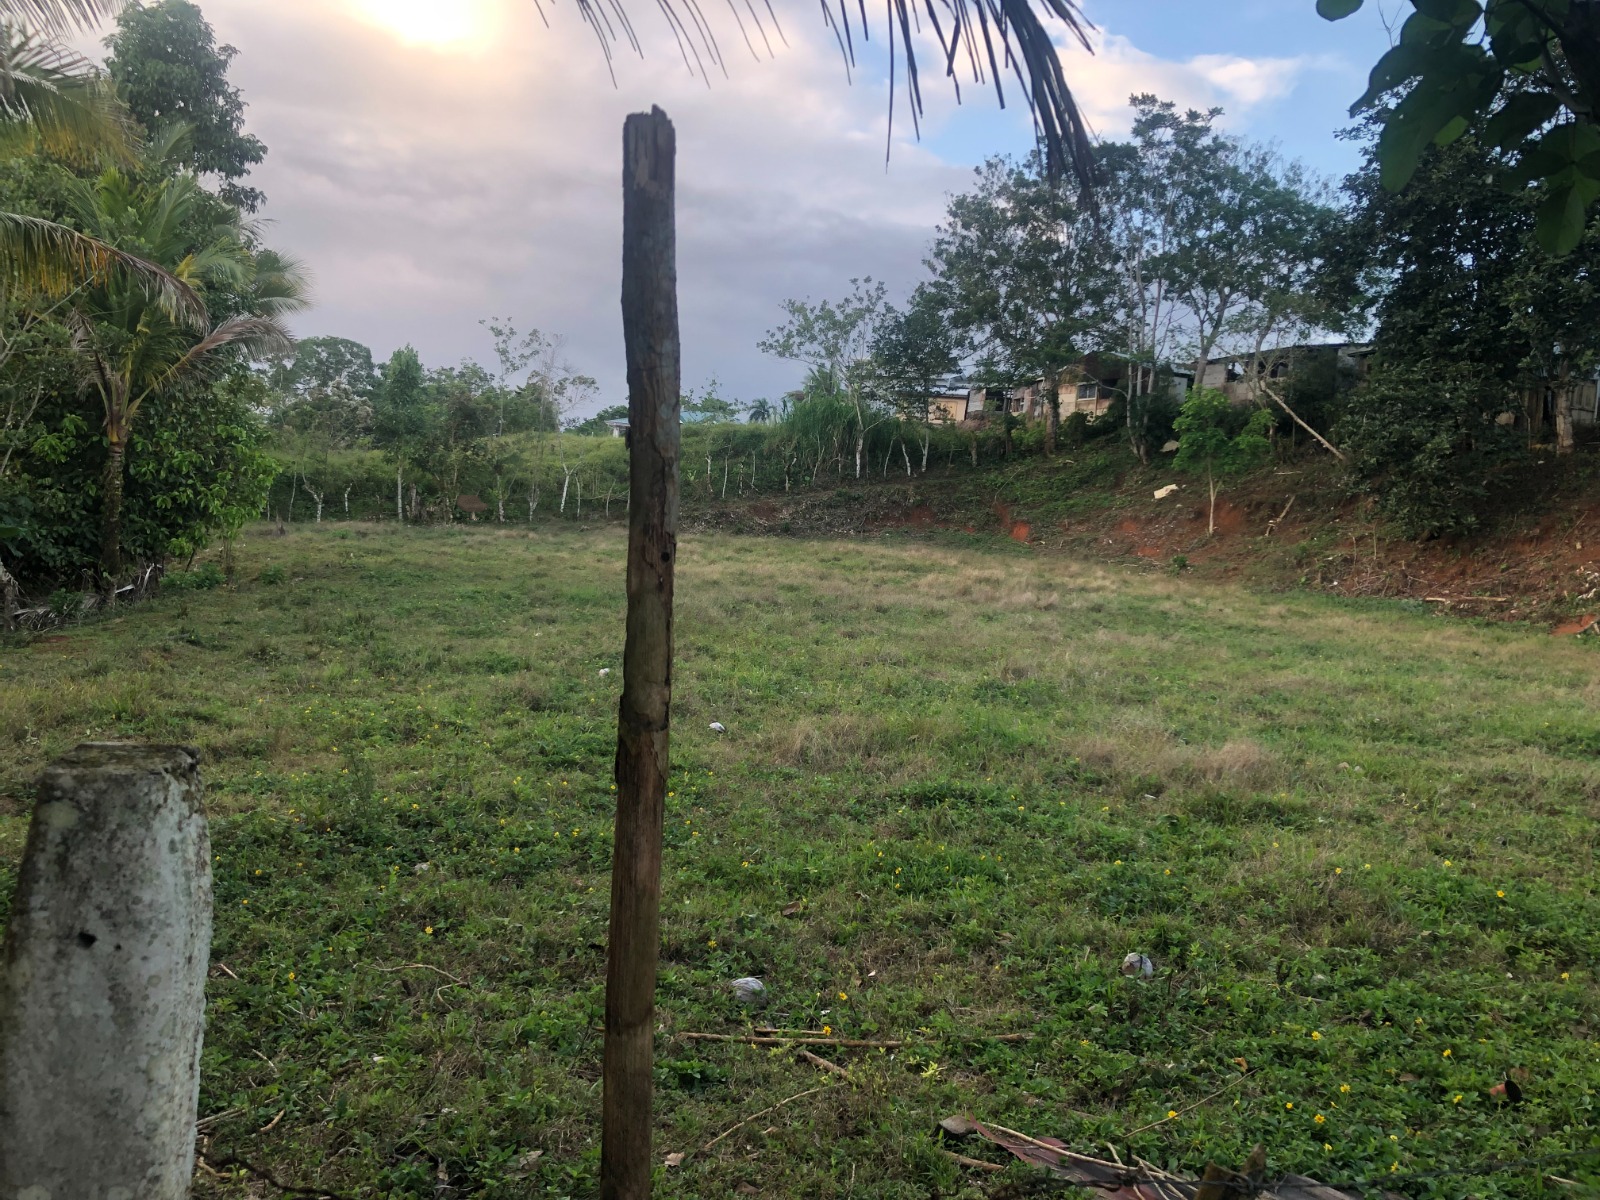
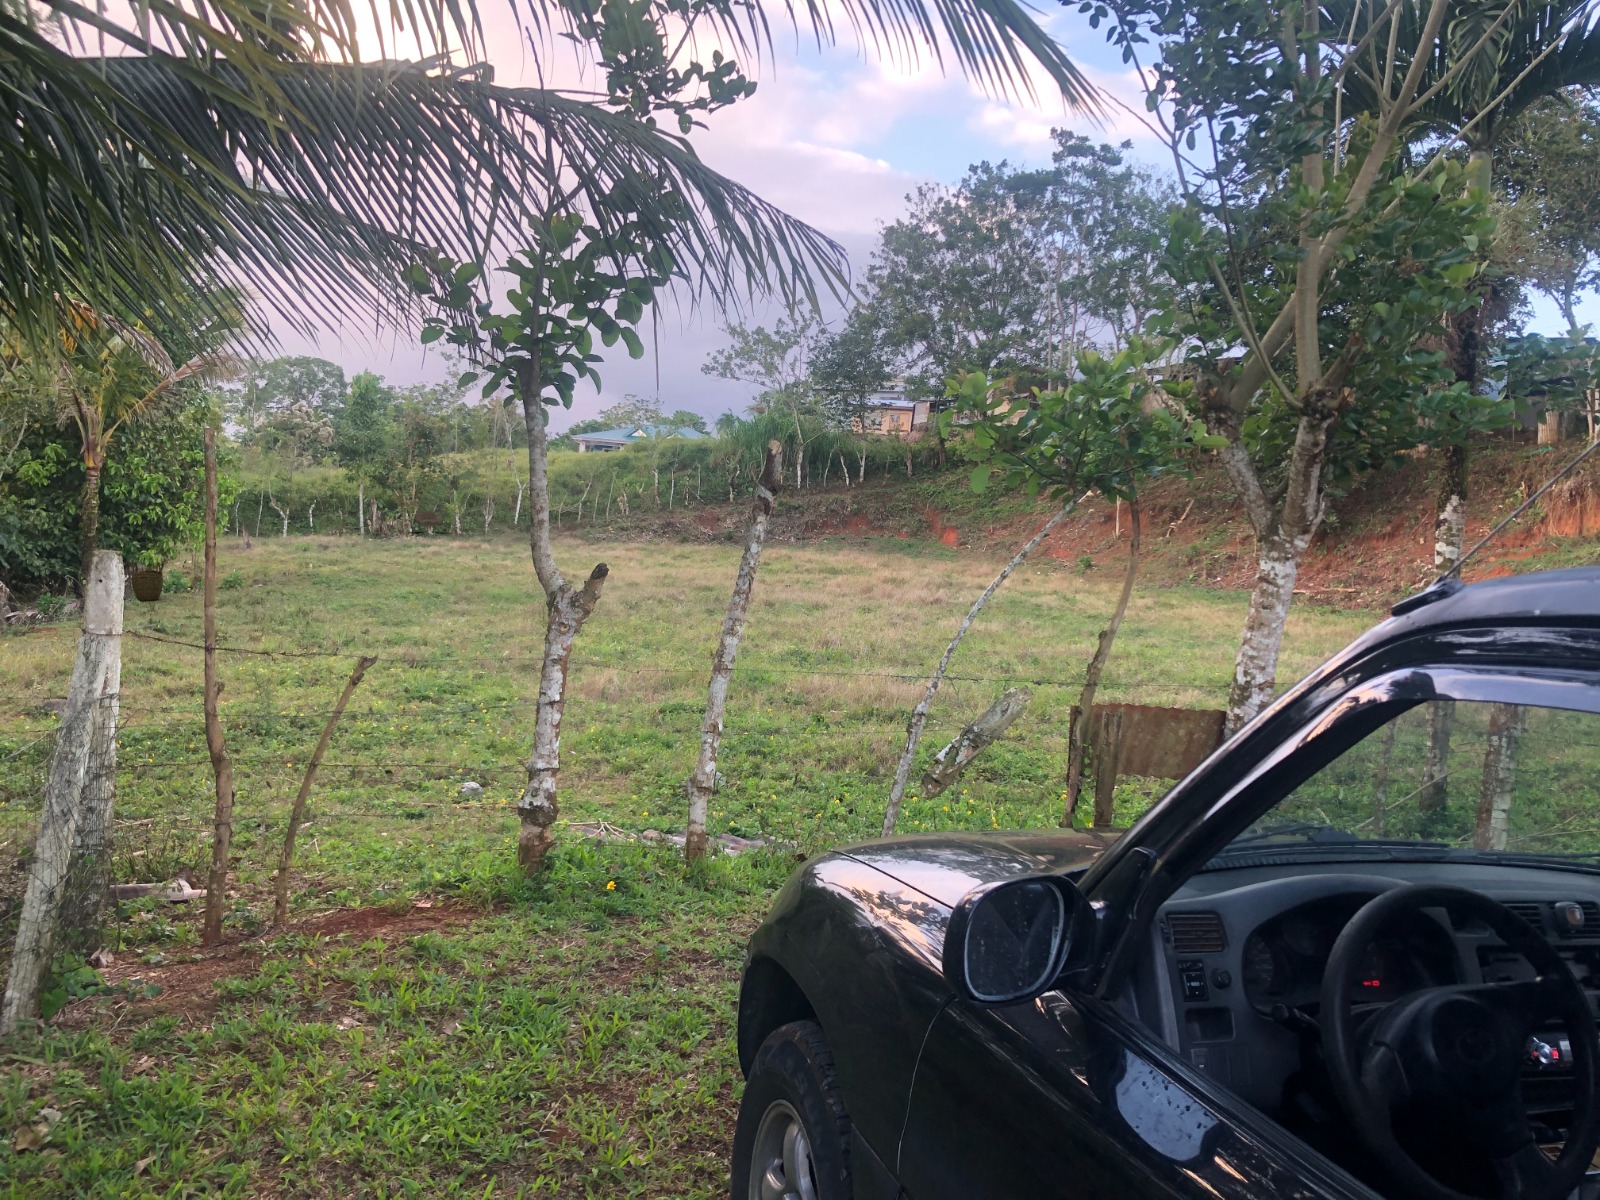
woven basket: none [159,550,194,593] -> present [131,562,163,601]

